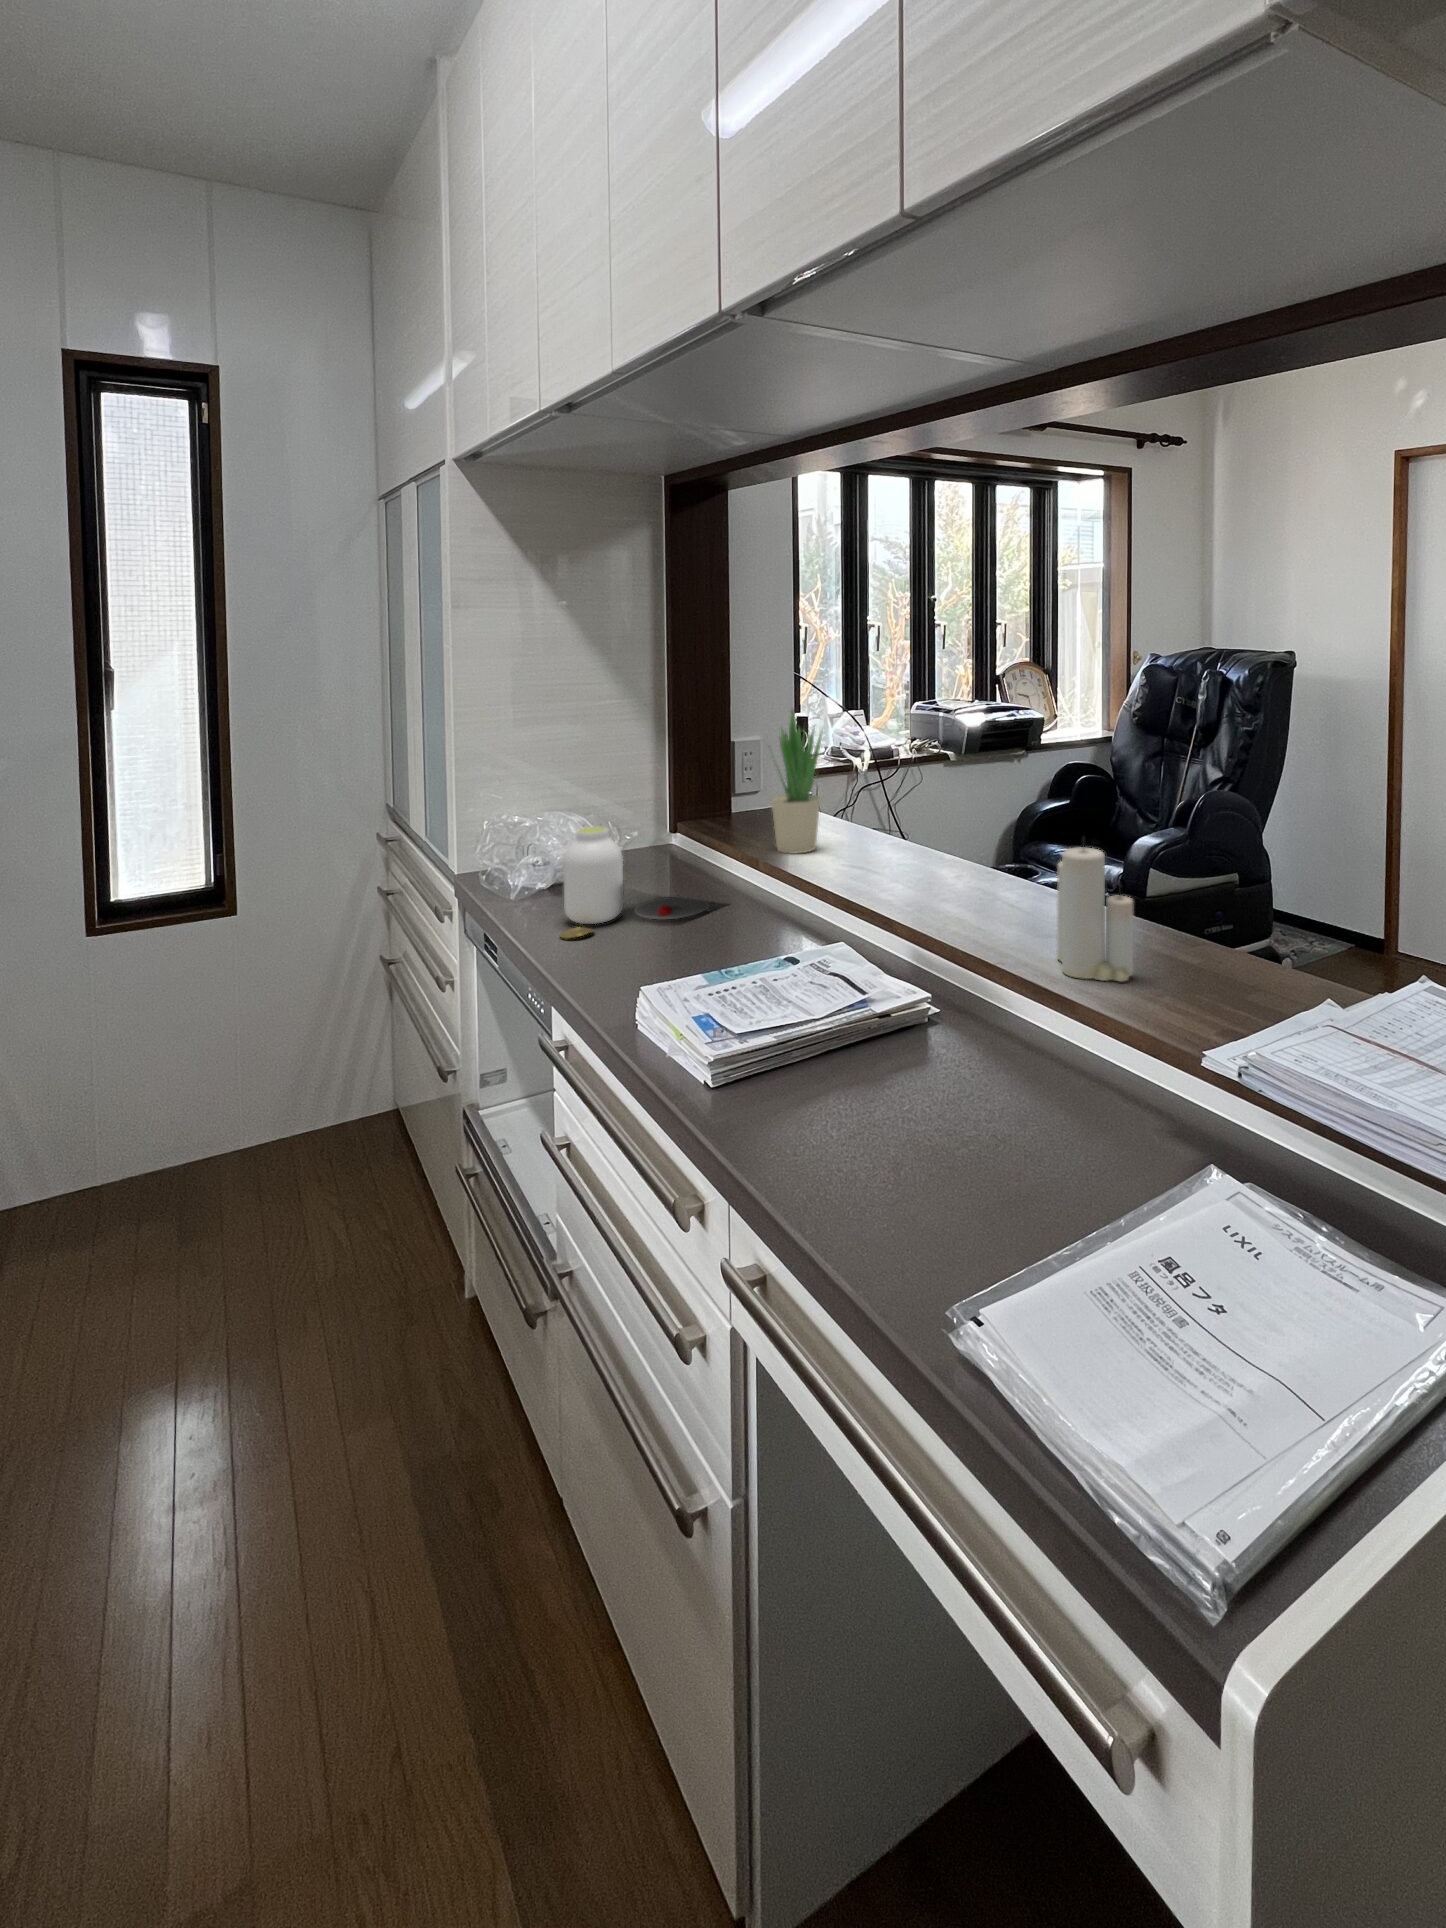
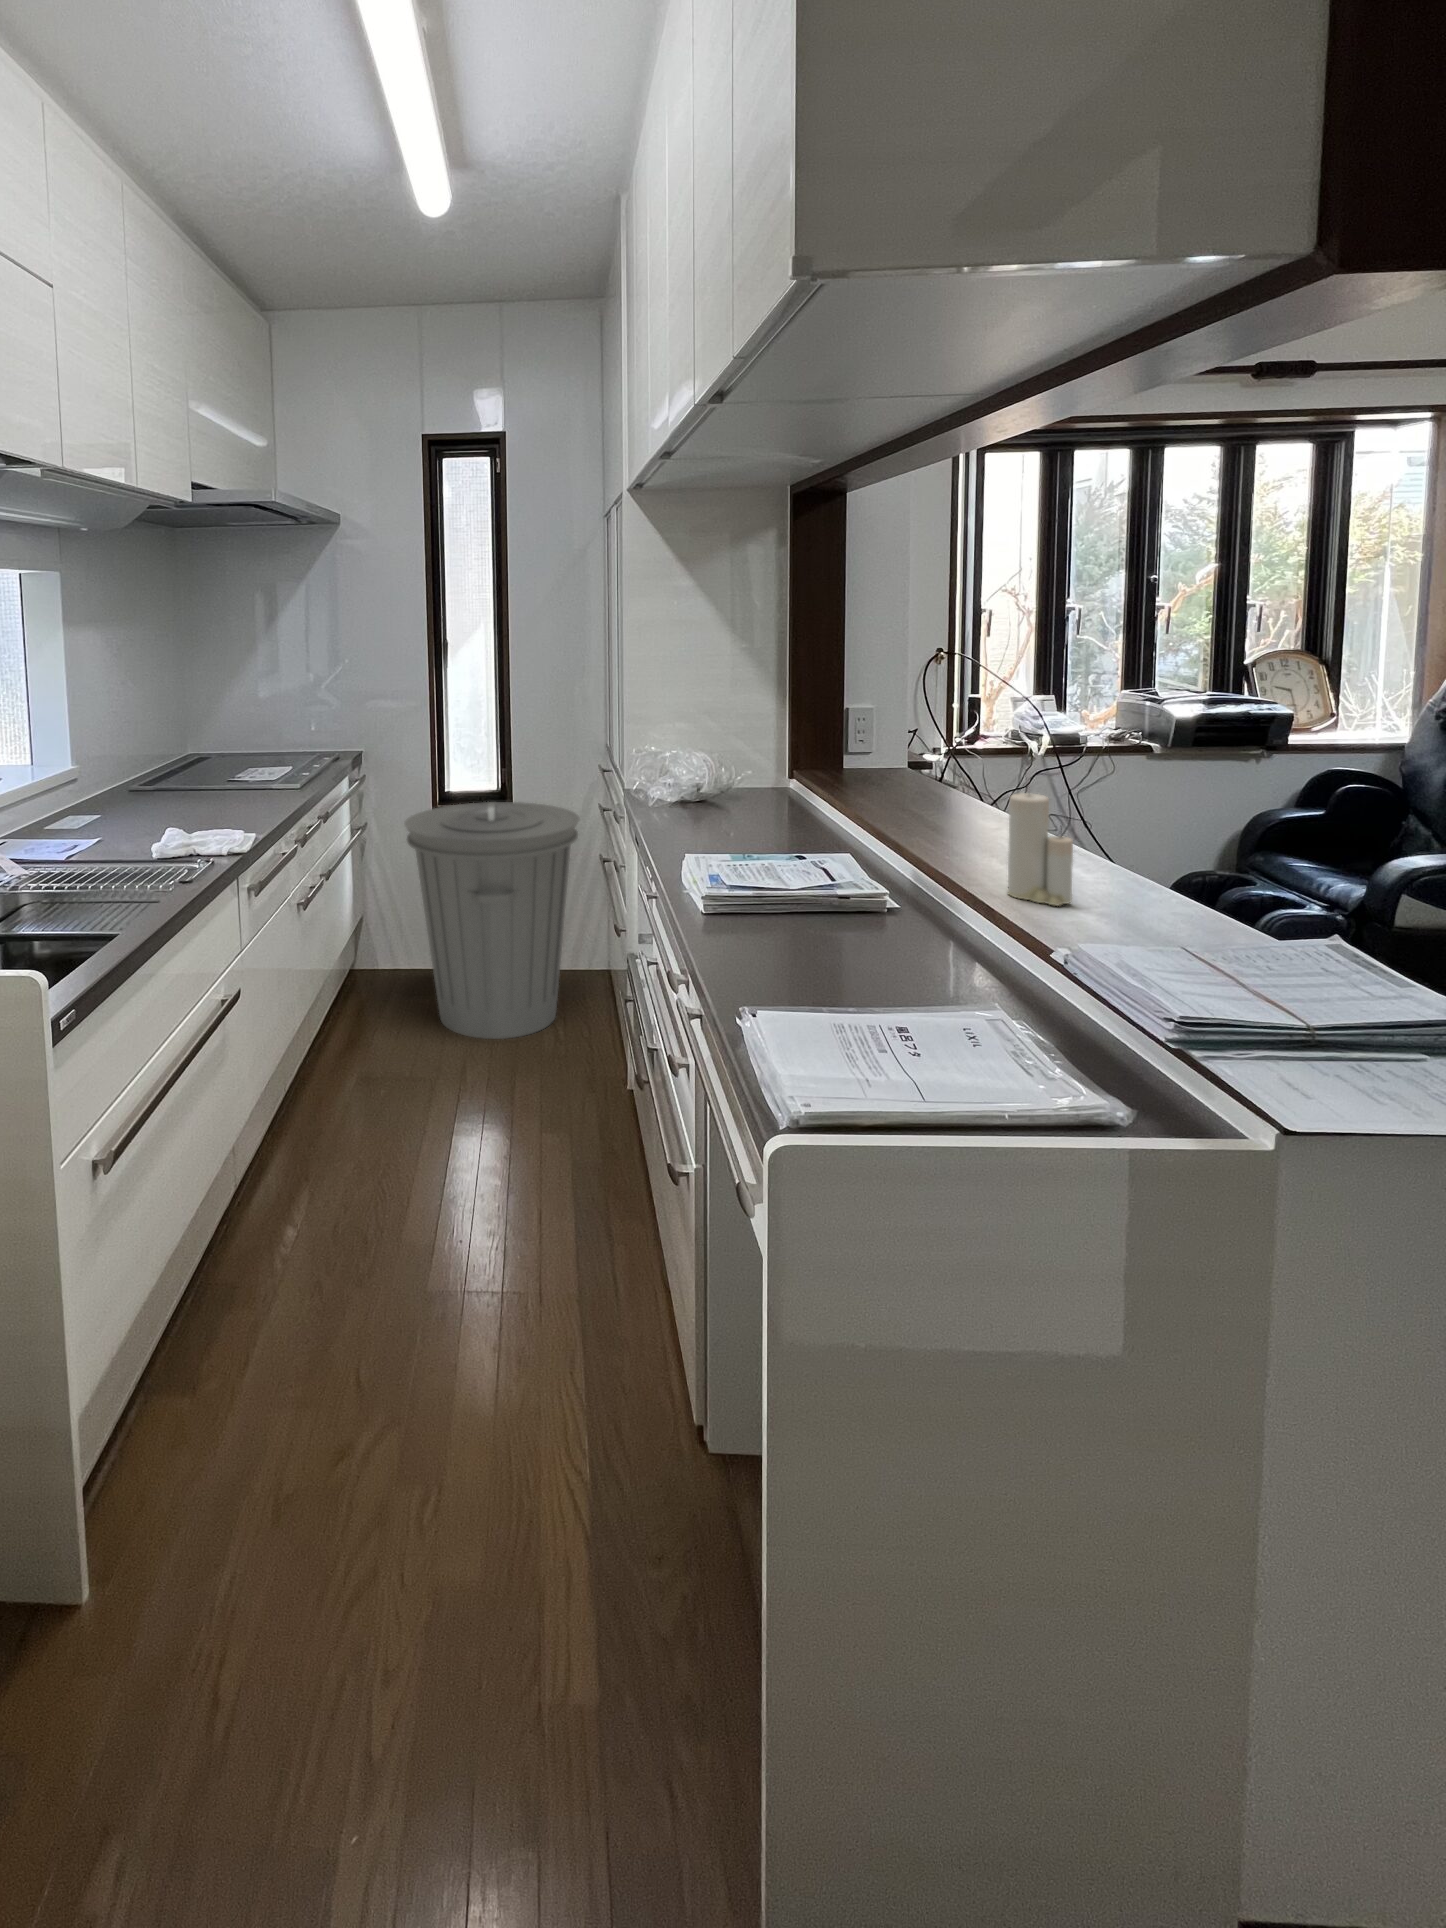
potted plant: present [771,710,822,854] -> none [852,677,904,799]
jar: present [560,826,714,939] -> none [668,757,781,831]
trash can: none [36,898,352,1284] -> present [404,802,580,1039]

